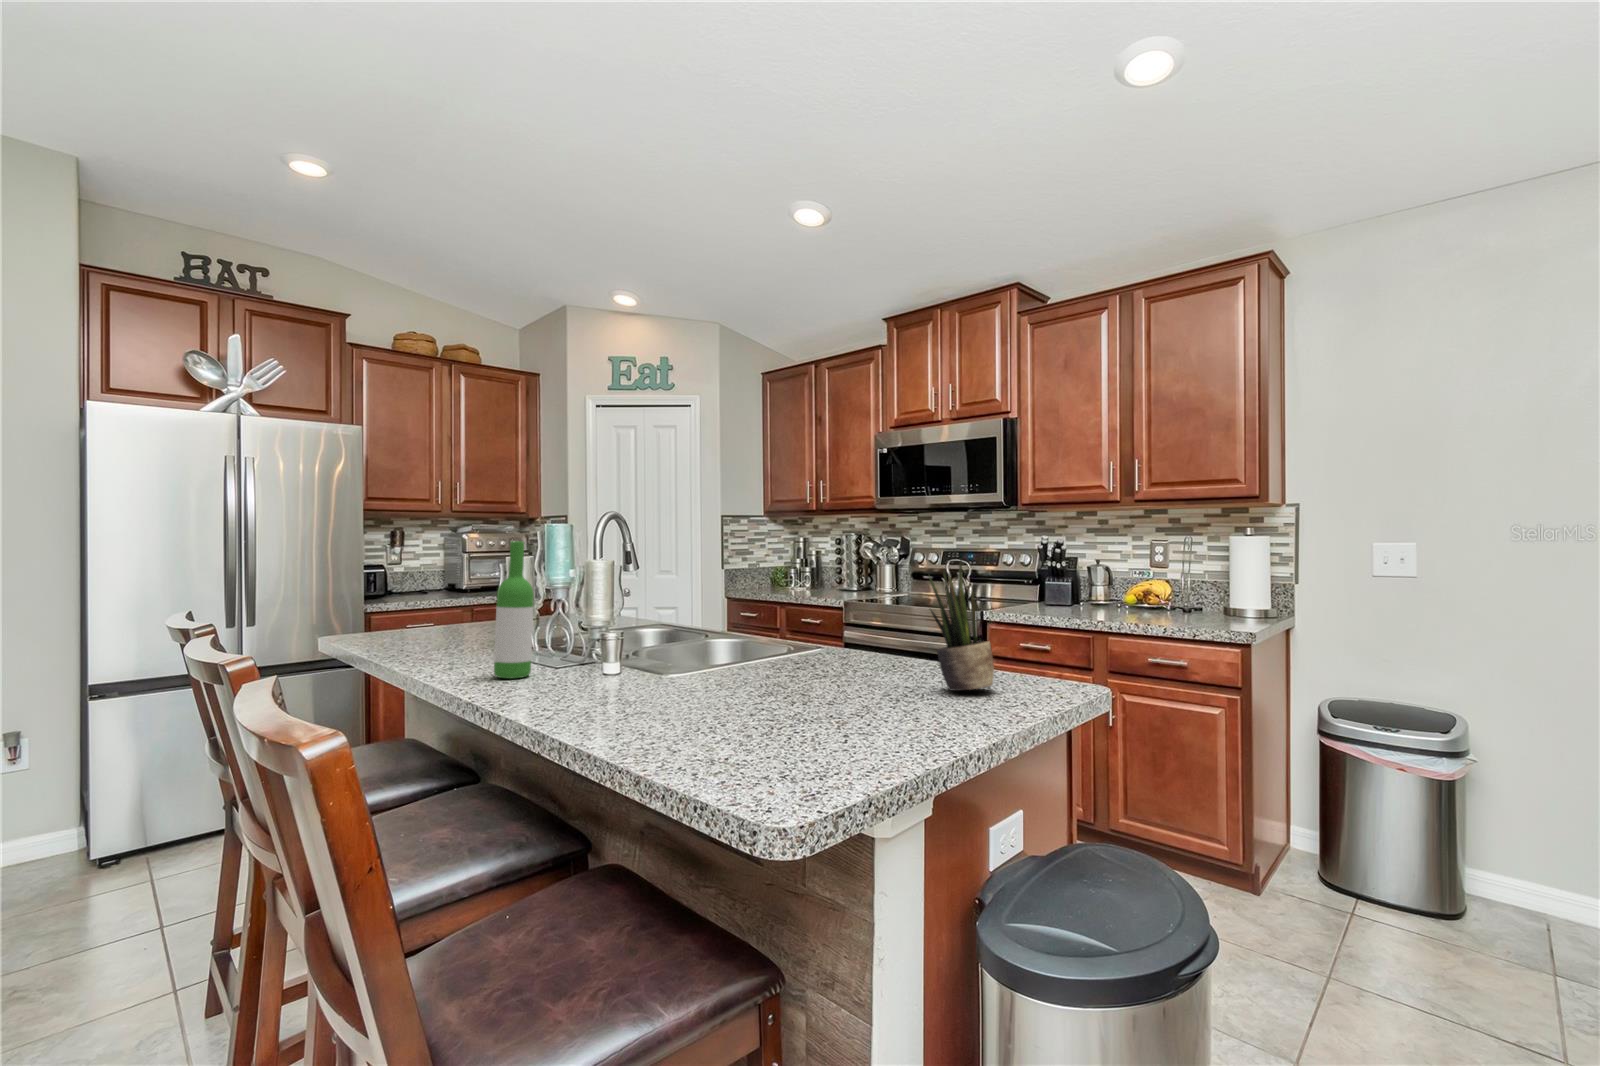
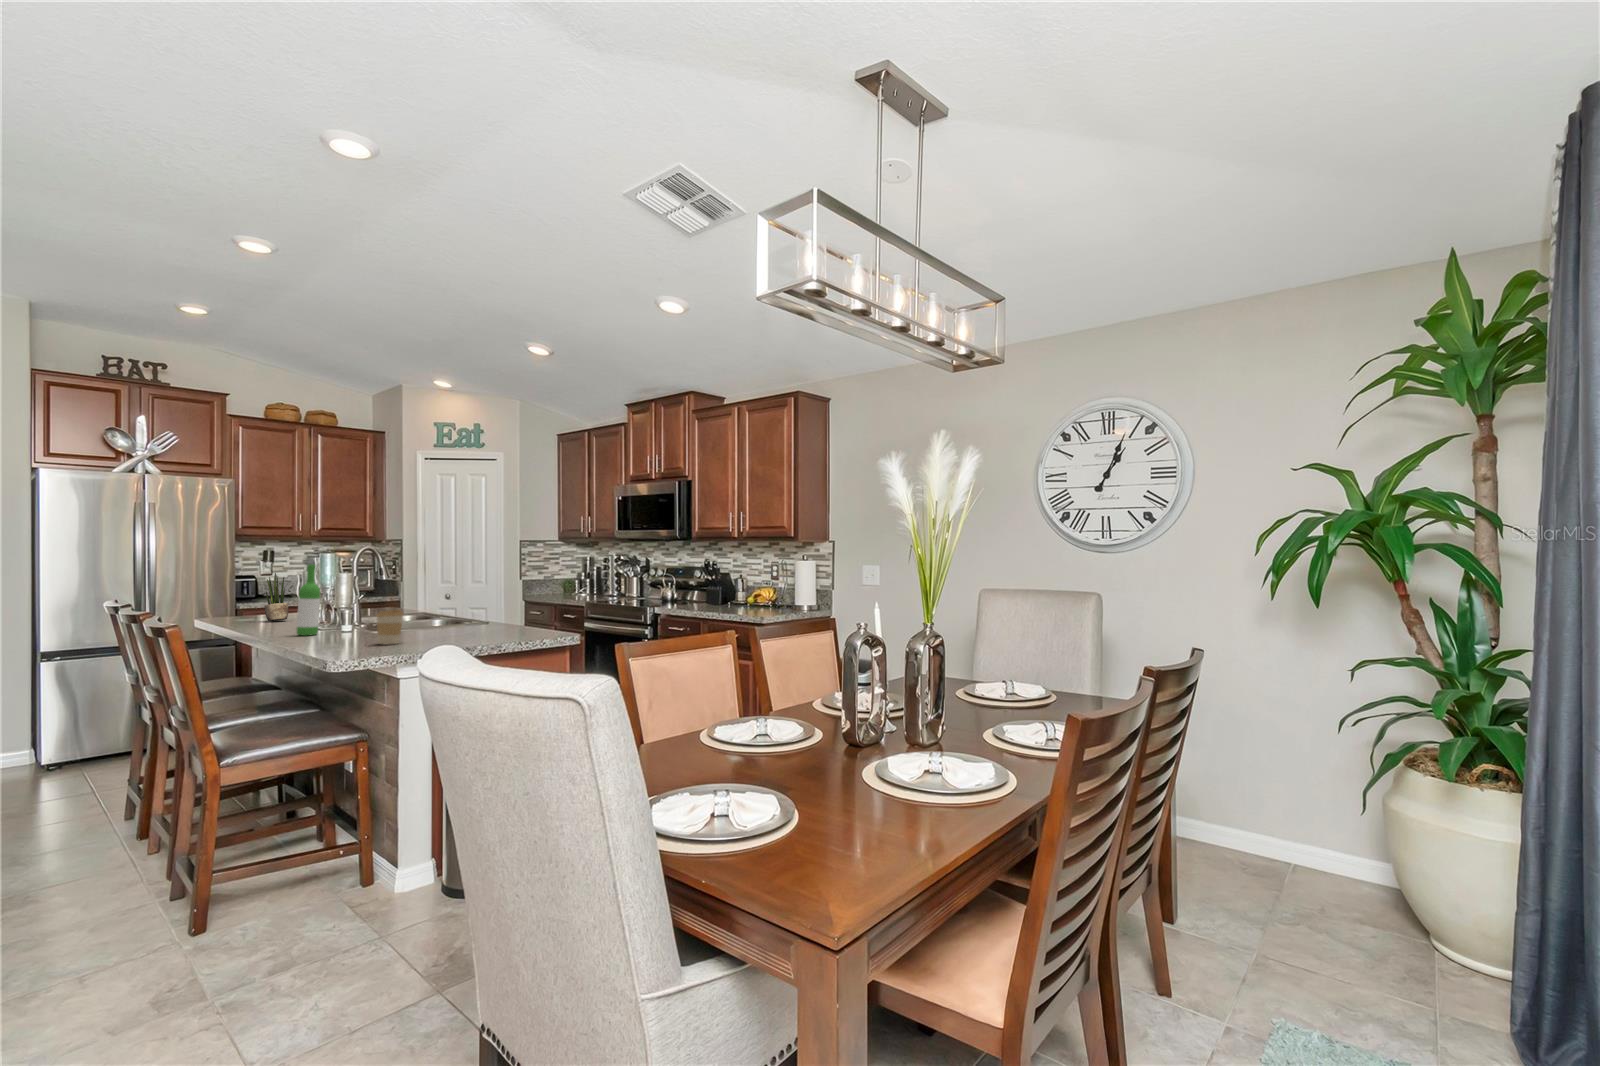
potted plant: present [929,560,994,691] -> present [264,573,288,621]
coffee cup: none [684,634,738,714] -> present [376,610,403,644]

